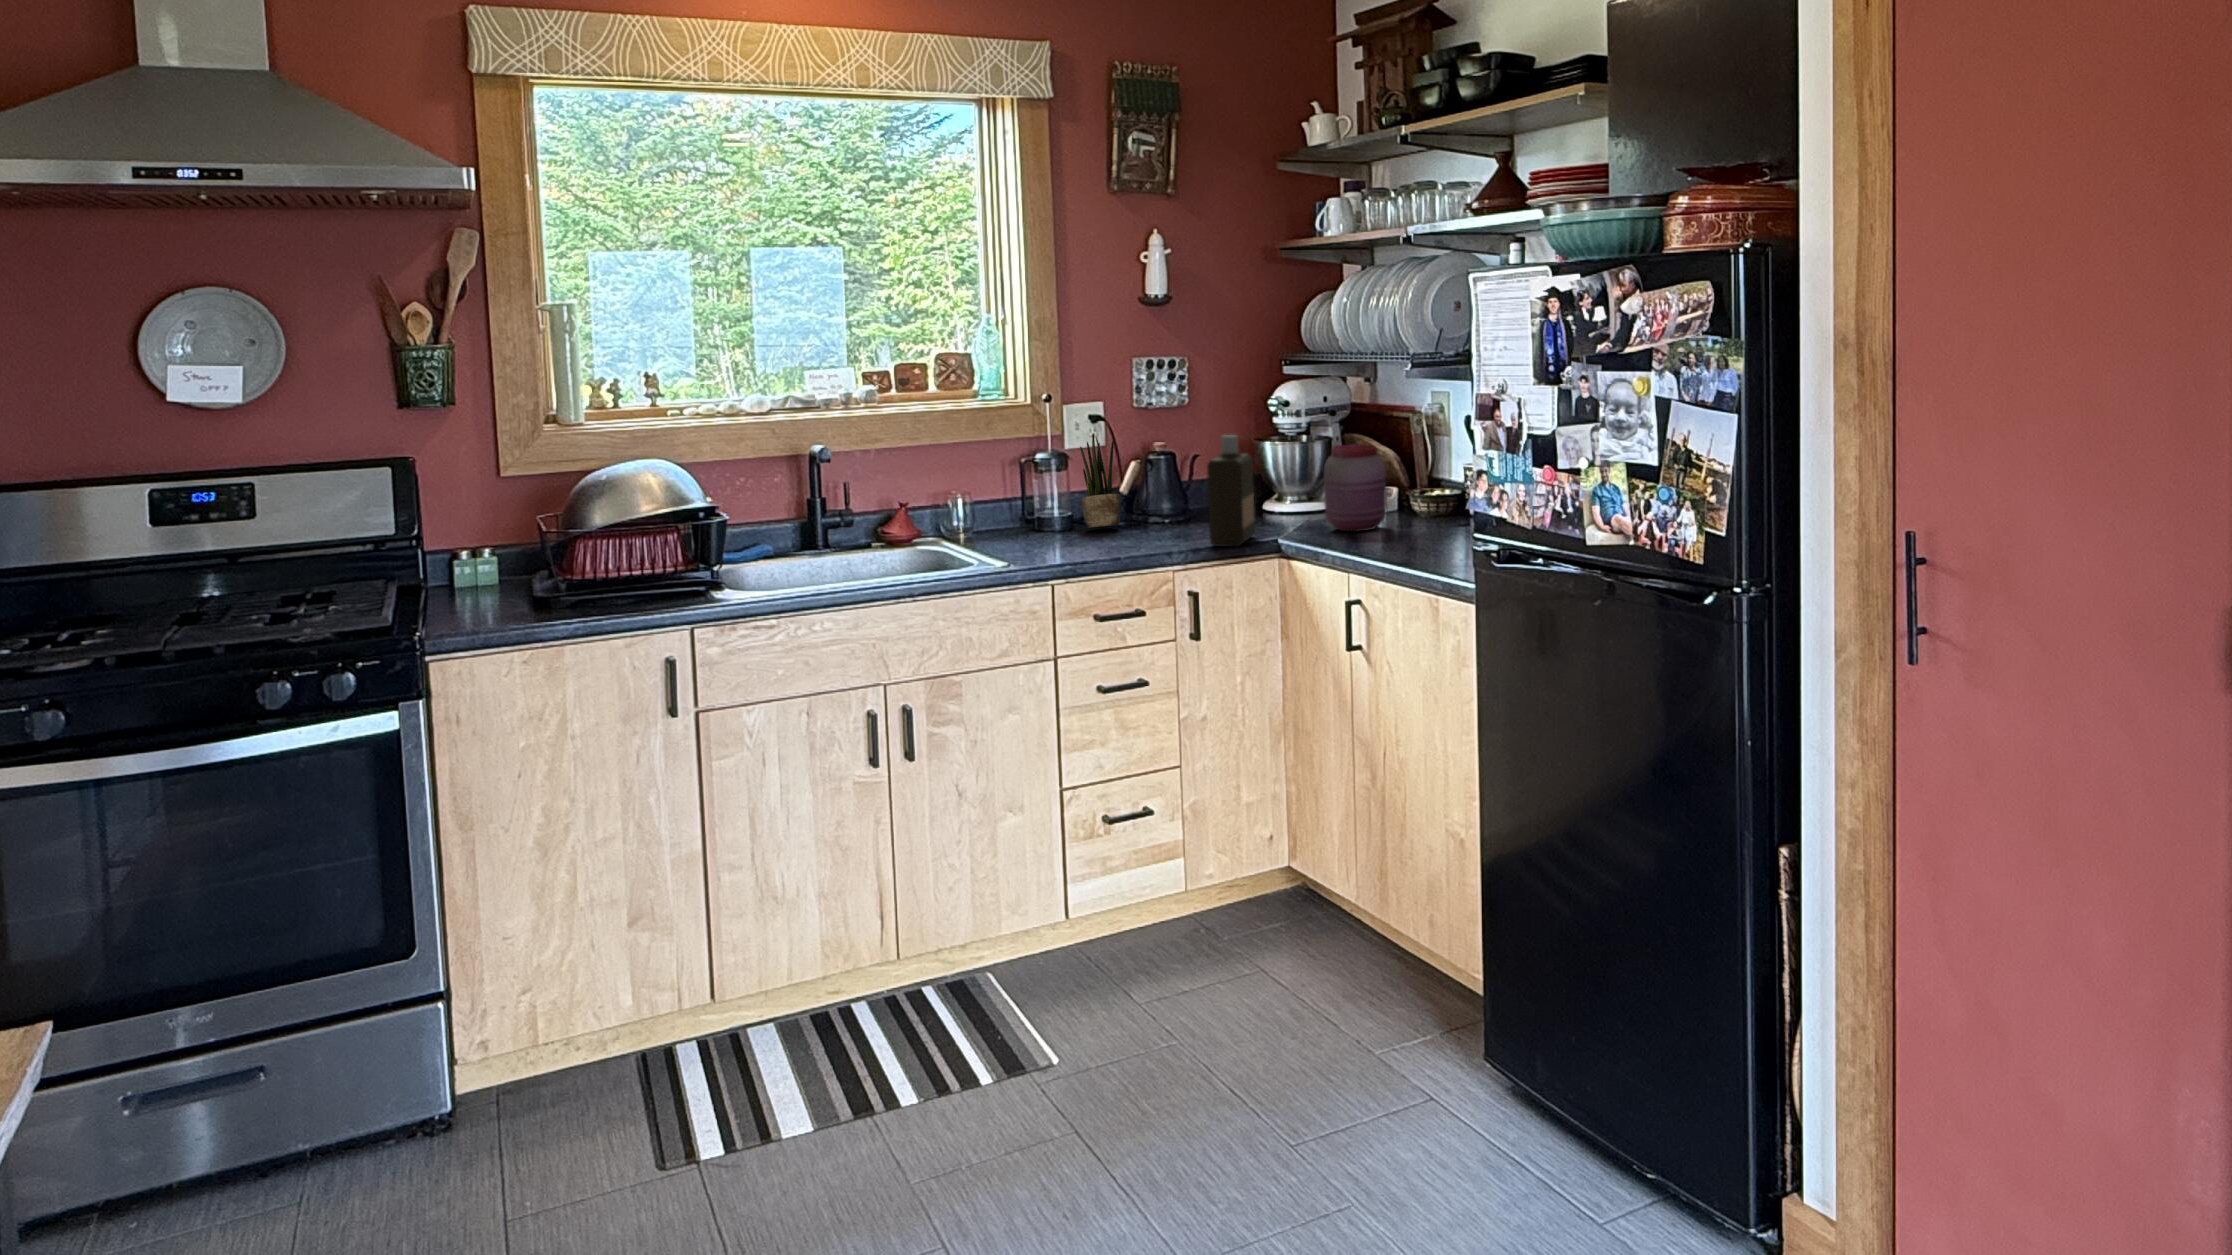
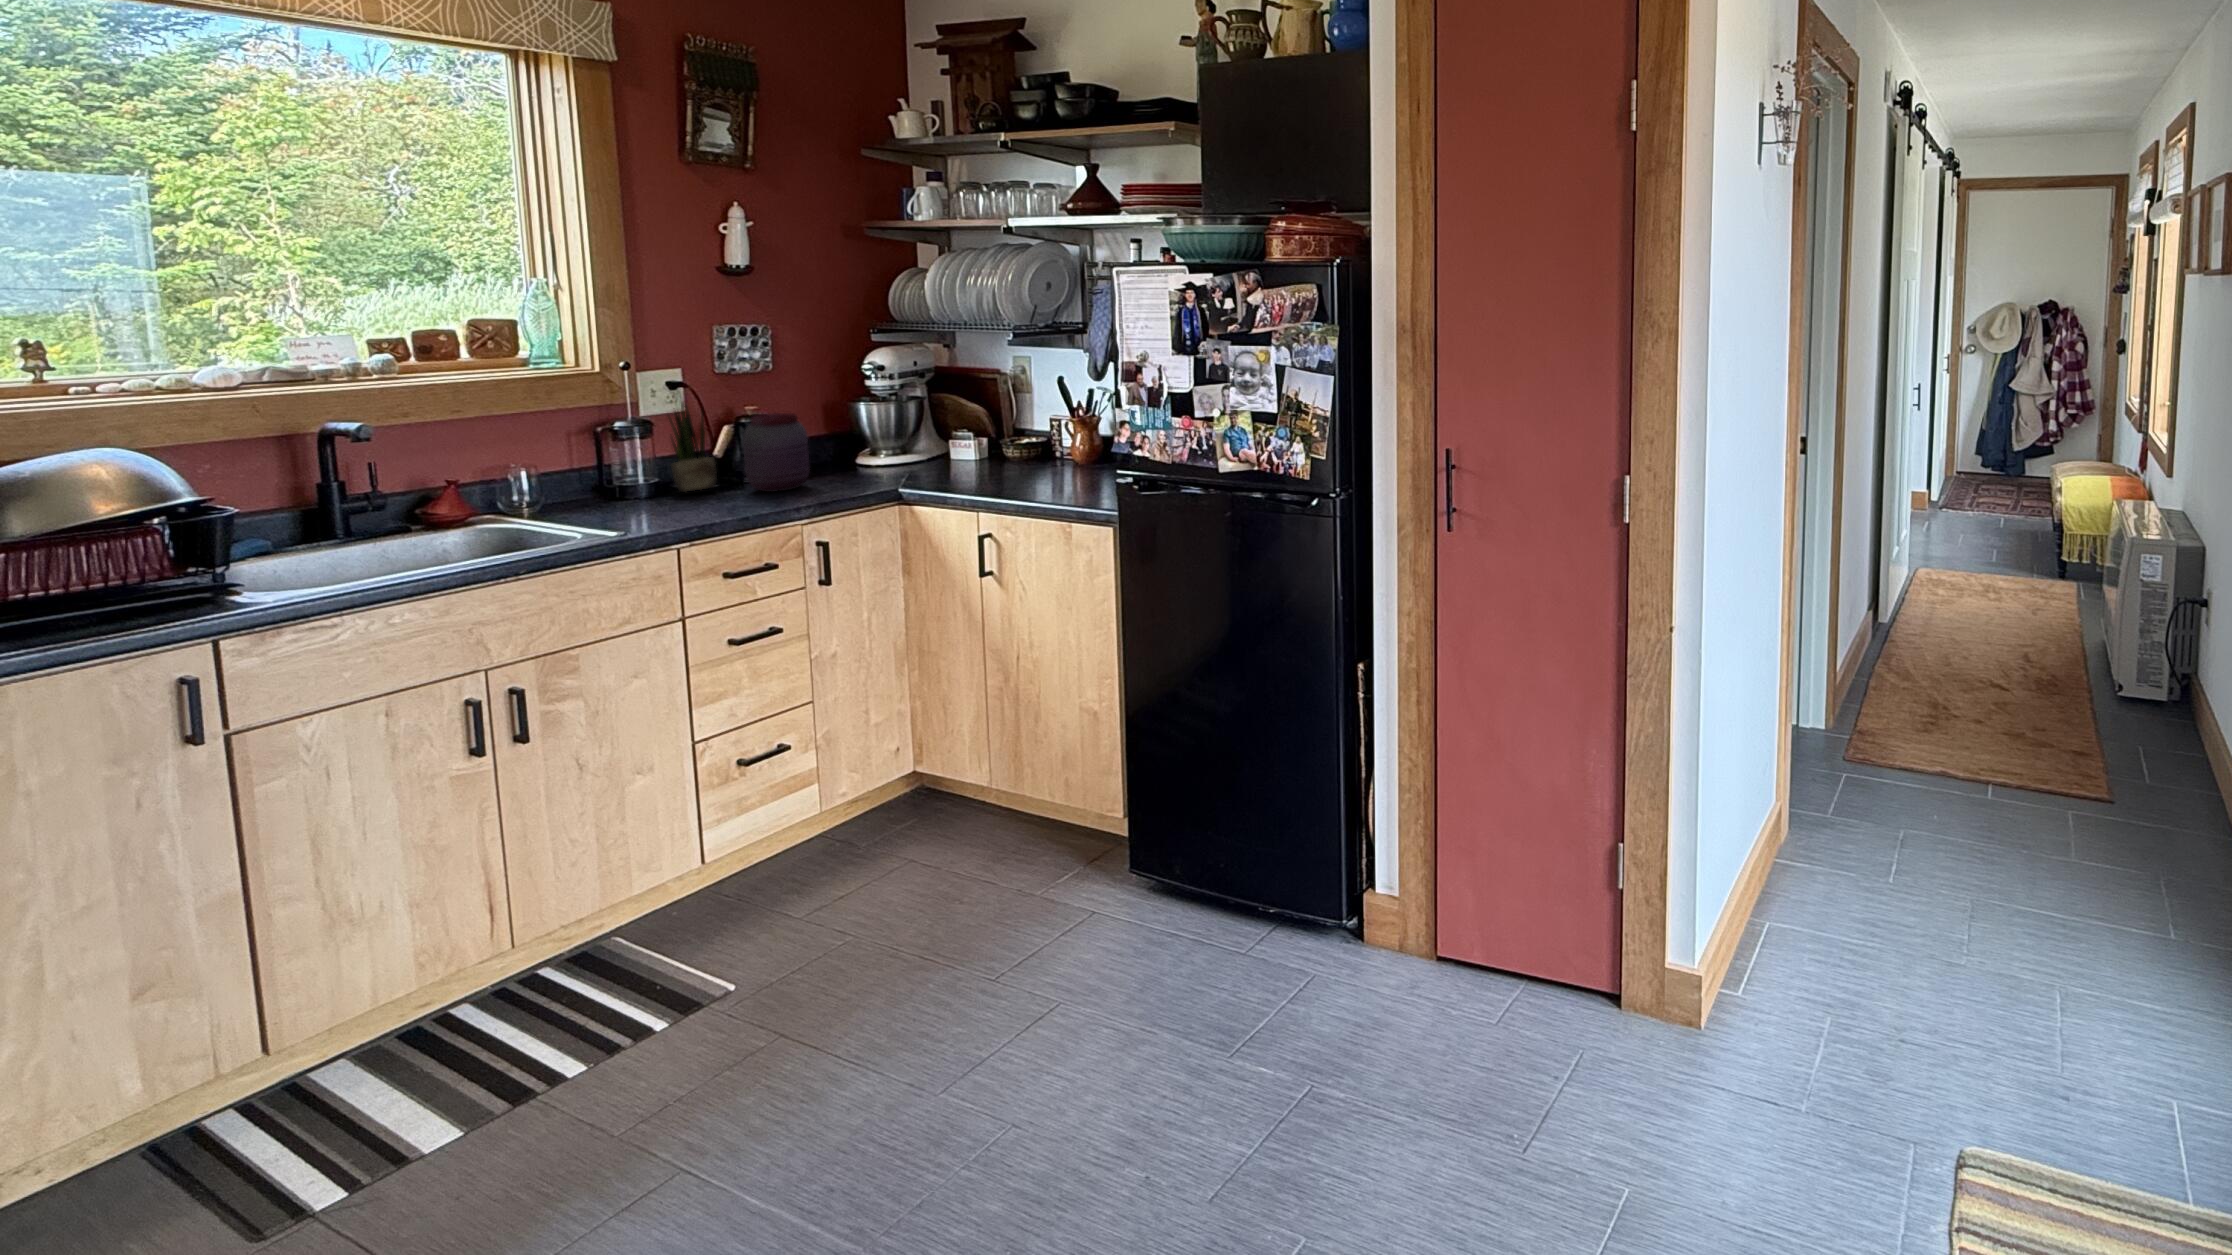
bottle: present [1207,435,1255,547] -> none [831,398,874,499]
jar: present [1324,444,1387,531] -> present [743,413,810,492]

